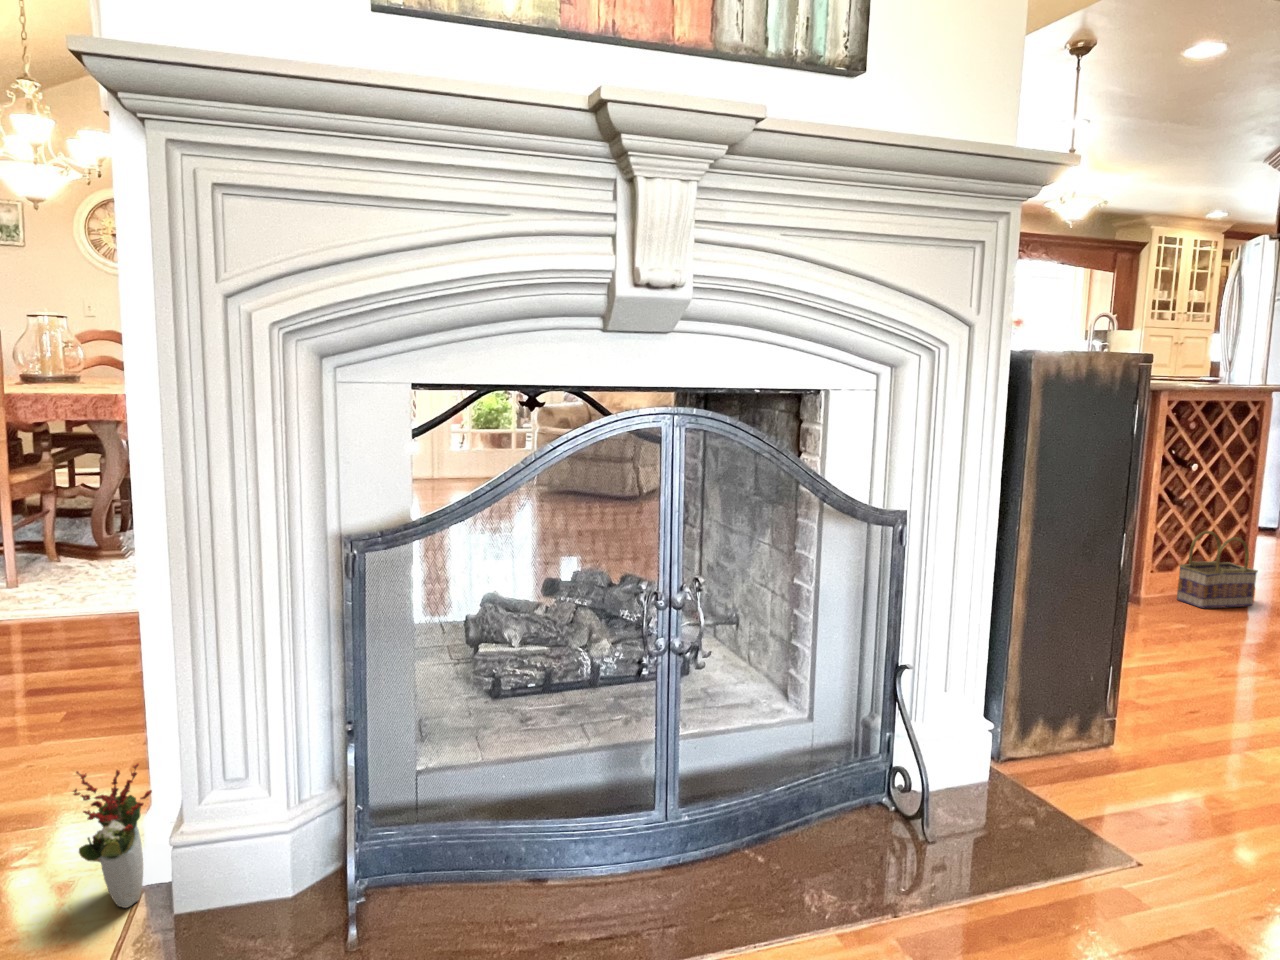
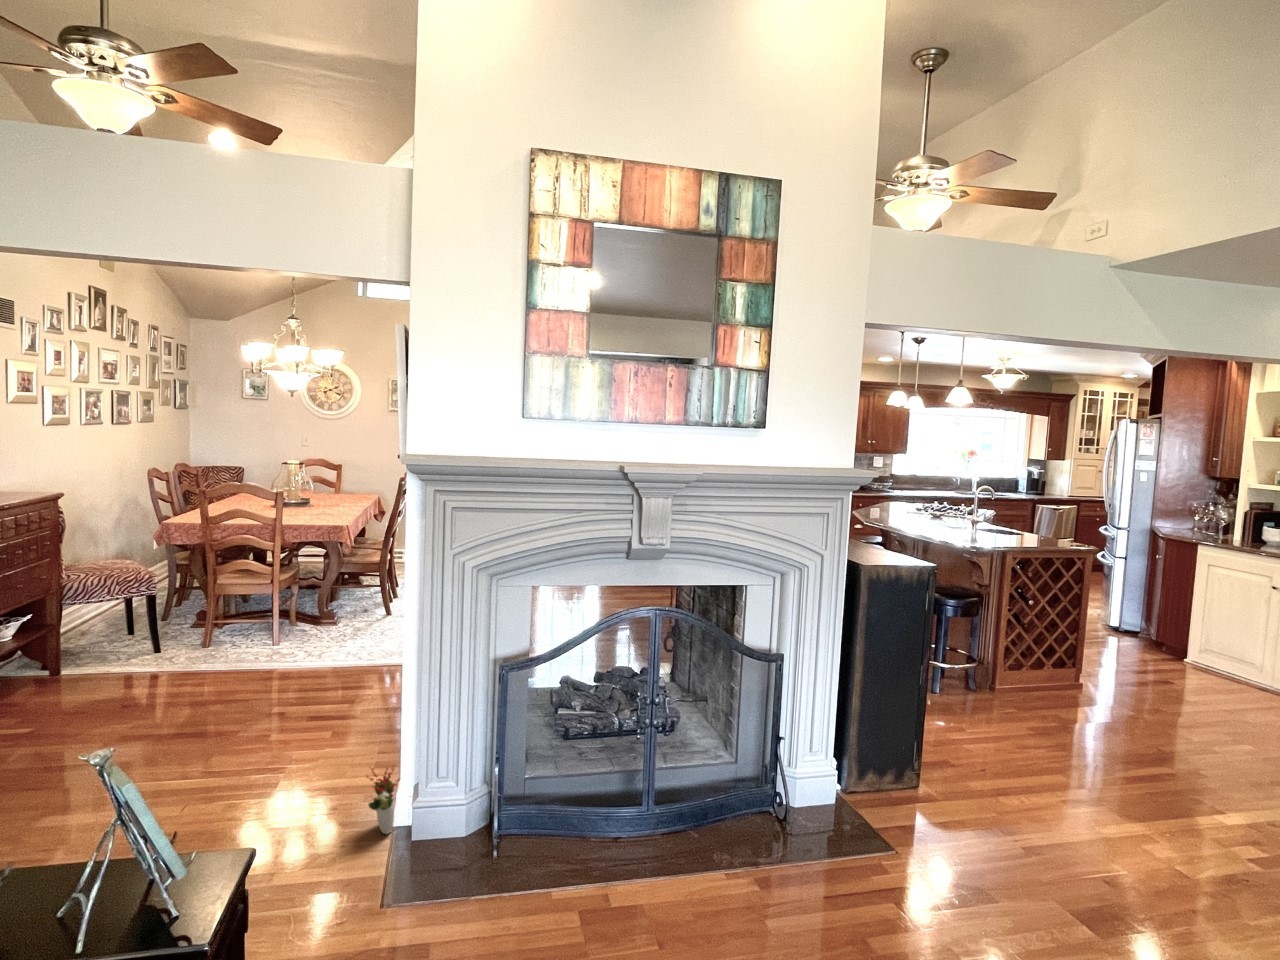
basket: present [1177,531,1258,608] -> none [1024,643,1078,697]

